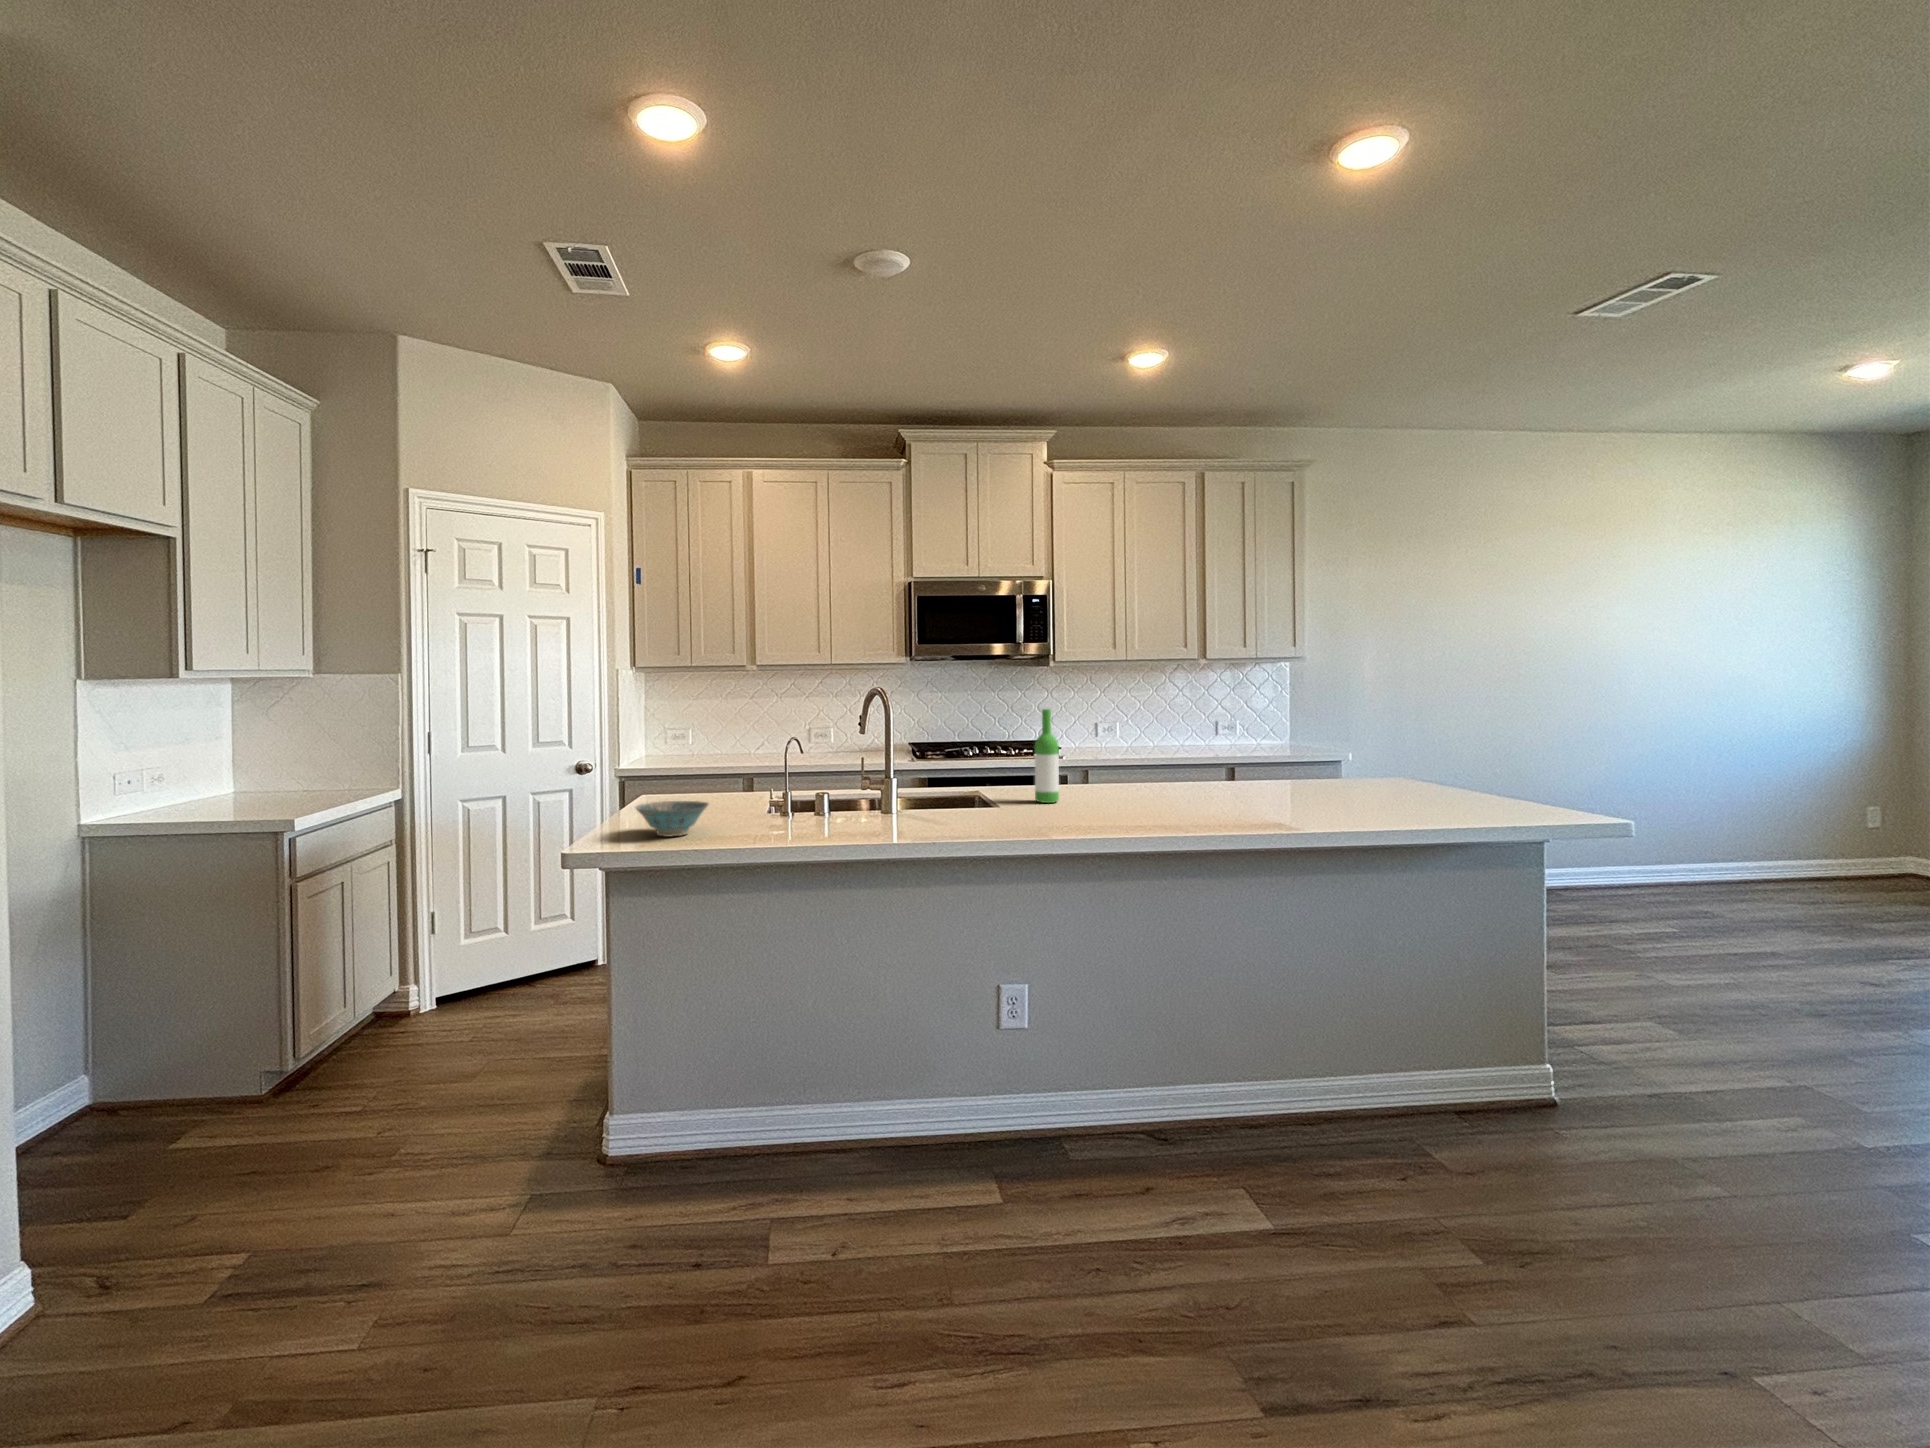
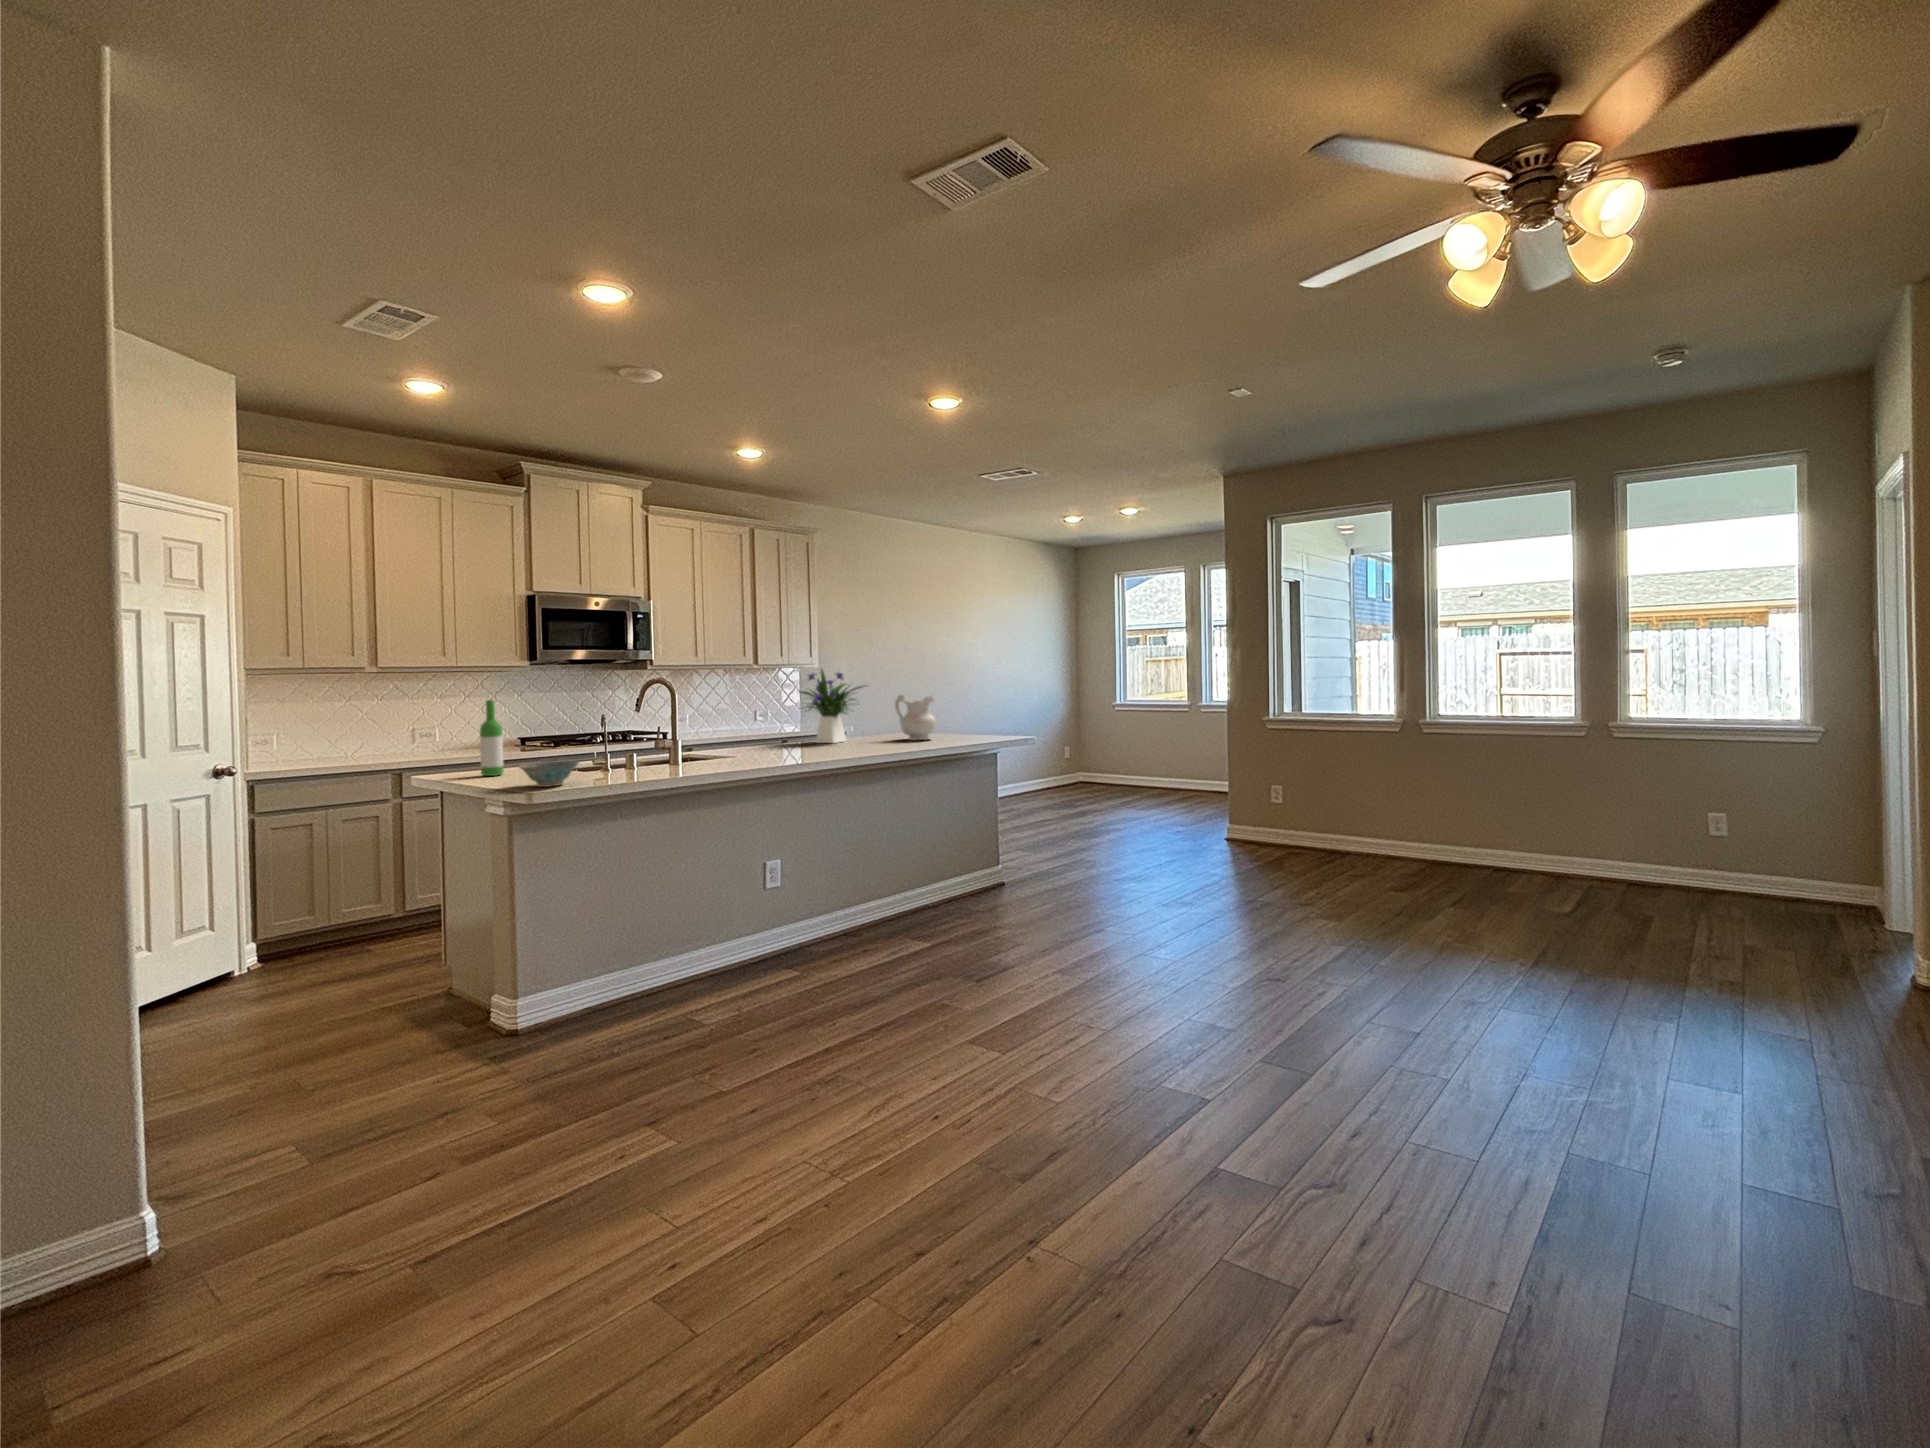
flower arrangement: none [1131,677,1252,801] -> present [799,670,864,743]
wine bottle: present [1035,709,1059,803] -> present [480,700,504,776]
ceramic pitcher: none [1301,727,1379,813] -> present [895,695,936,740]

